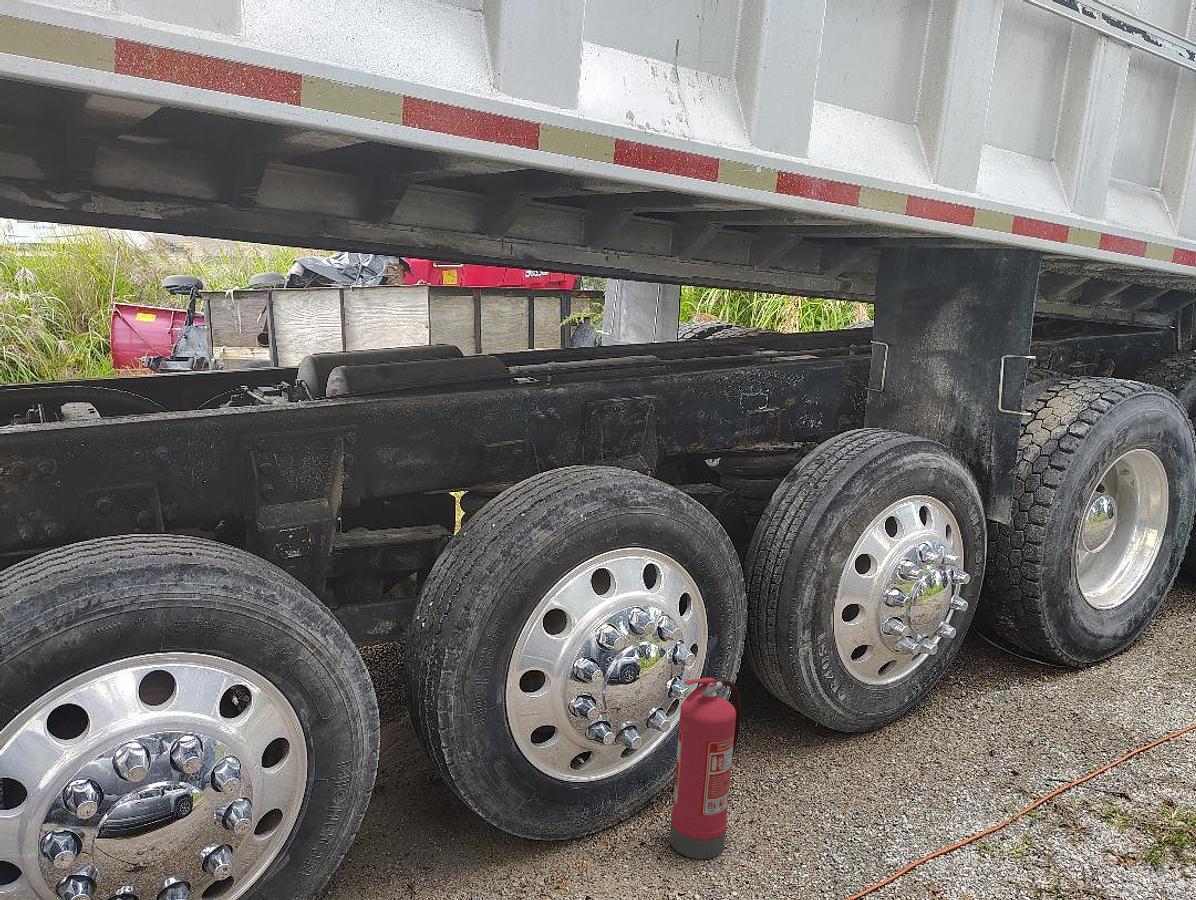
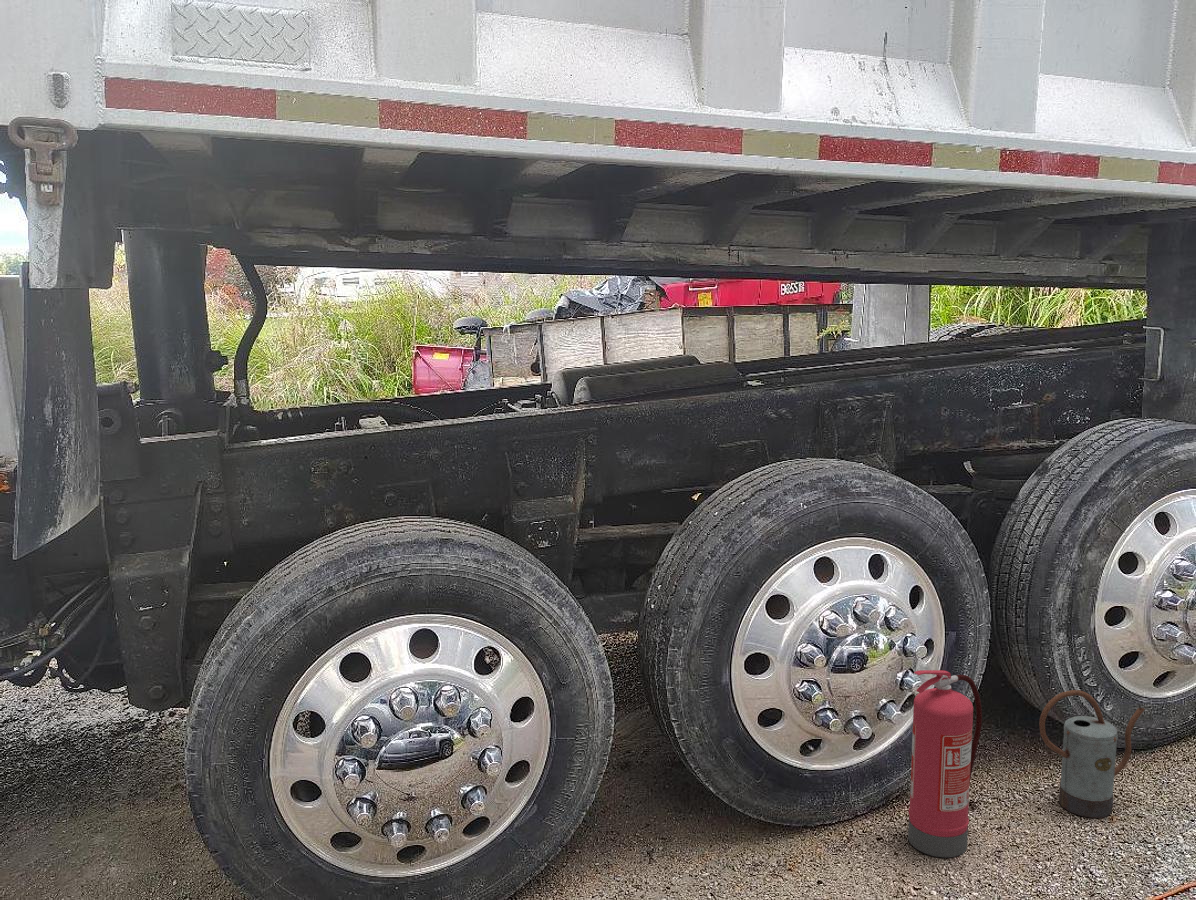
watering can: none [788,687,875,804] -> present [1039,690,1145,818]

